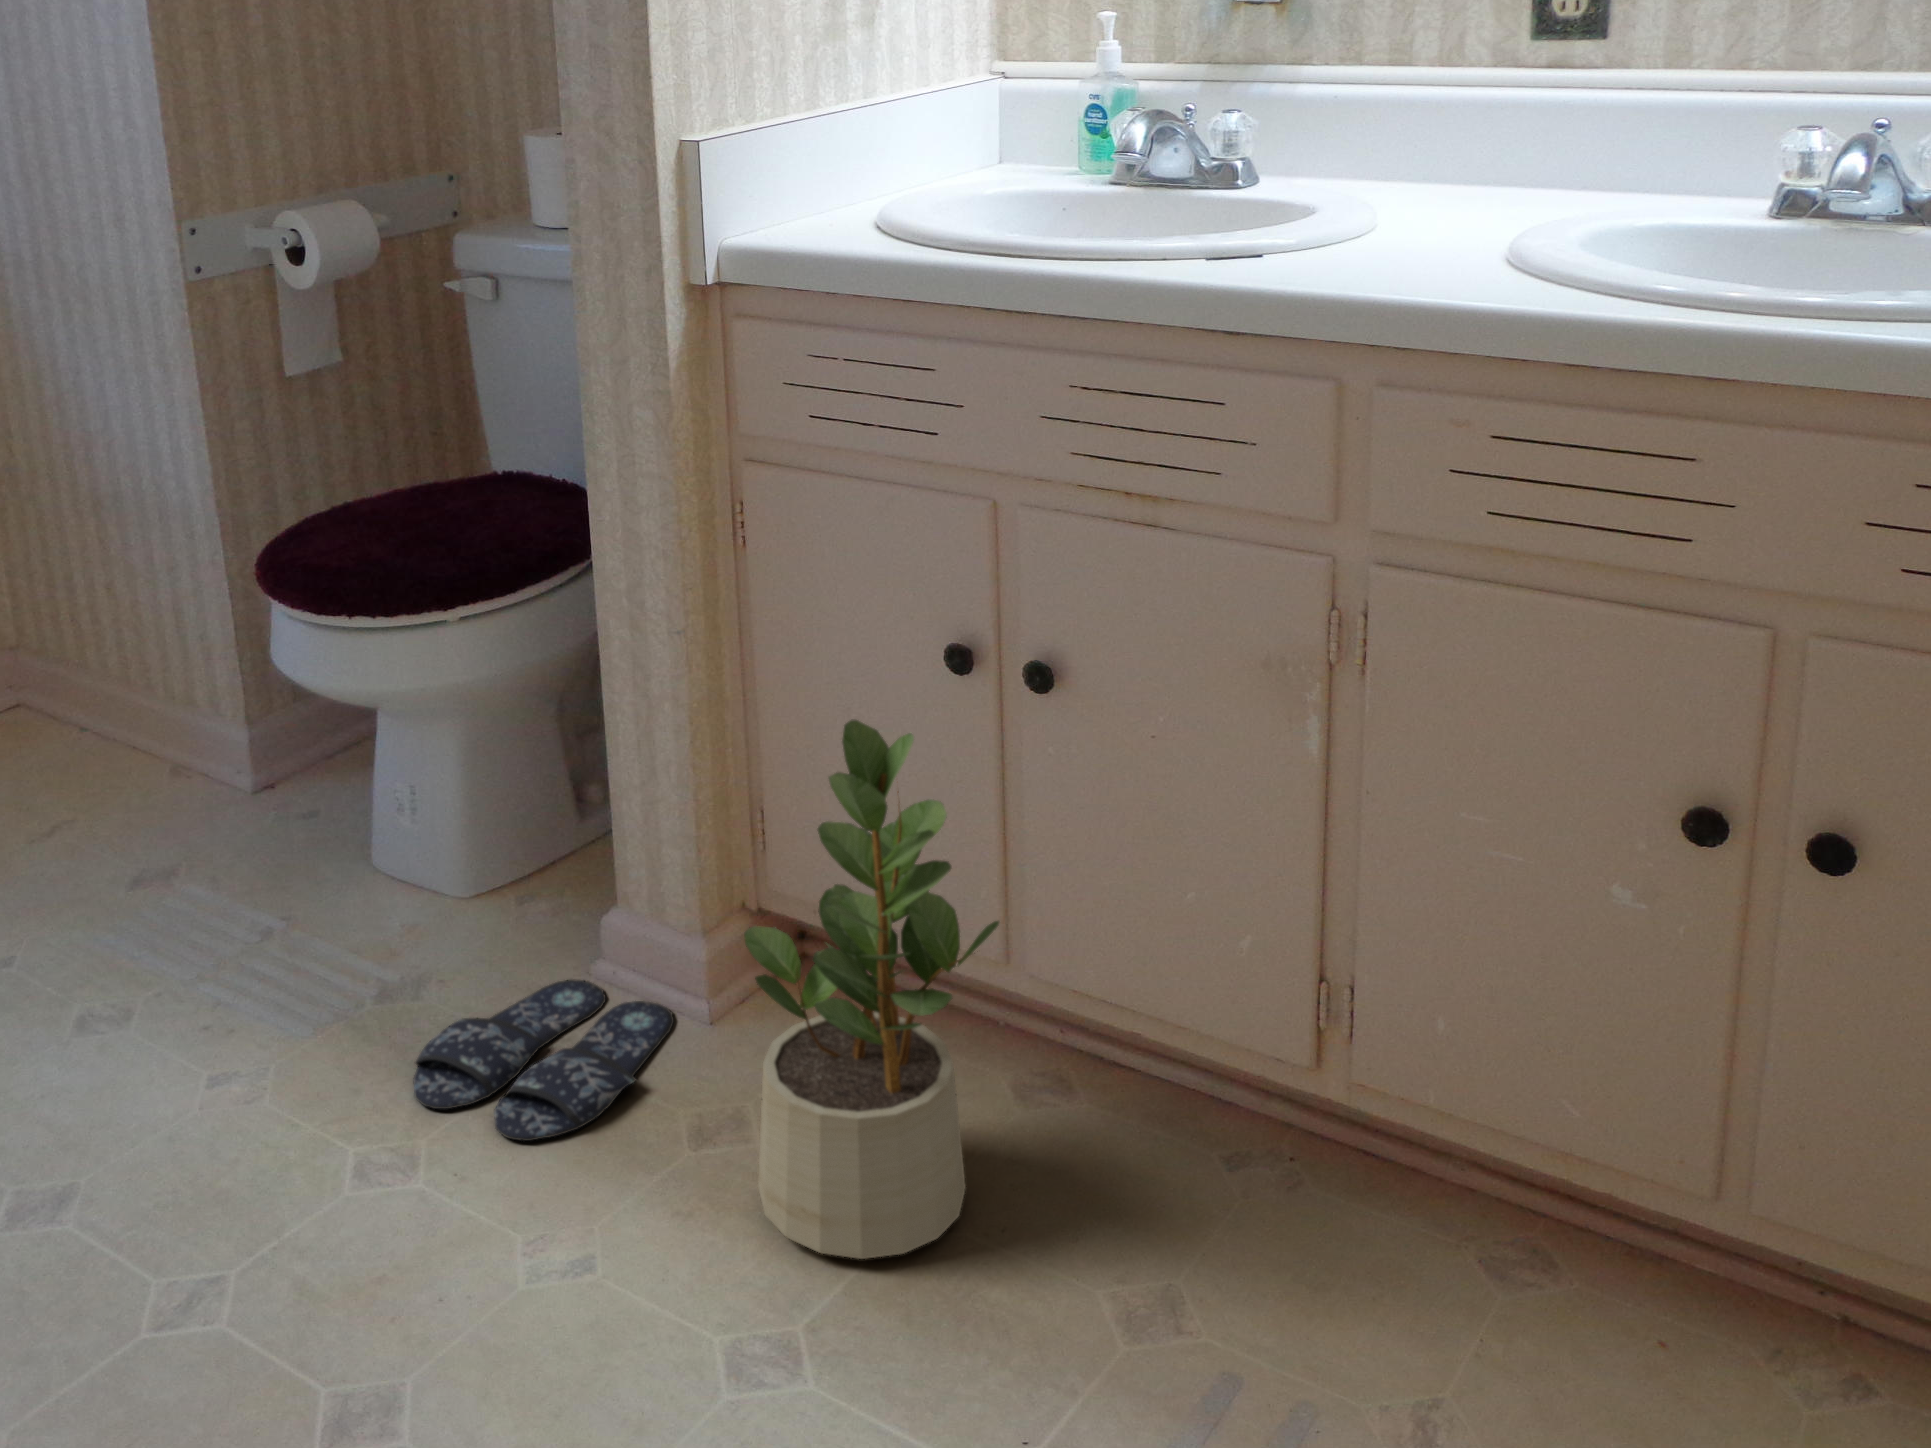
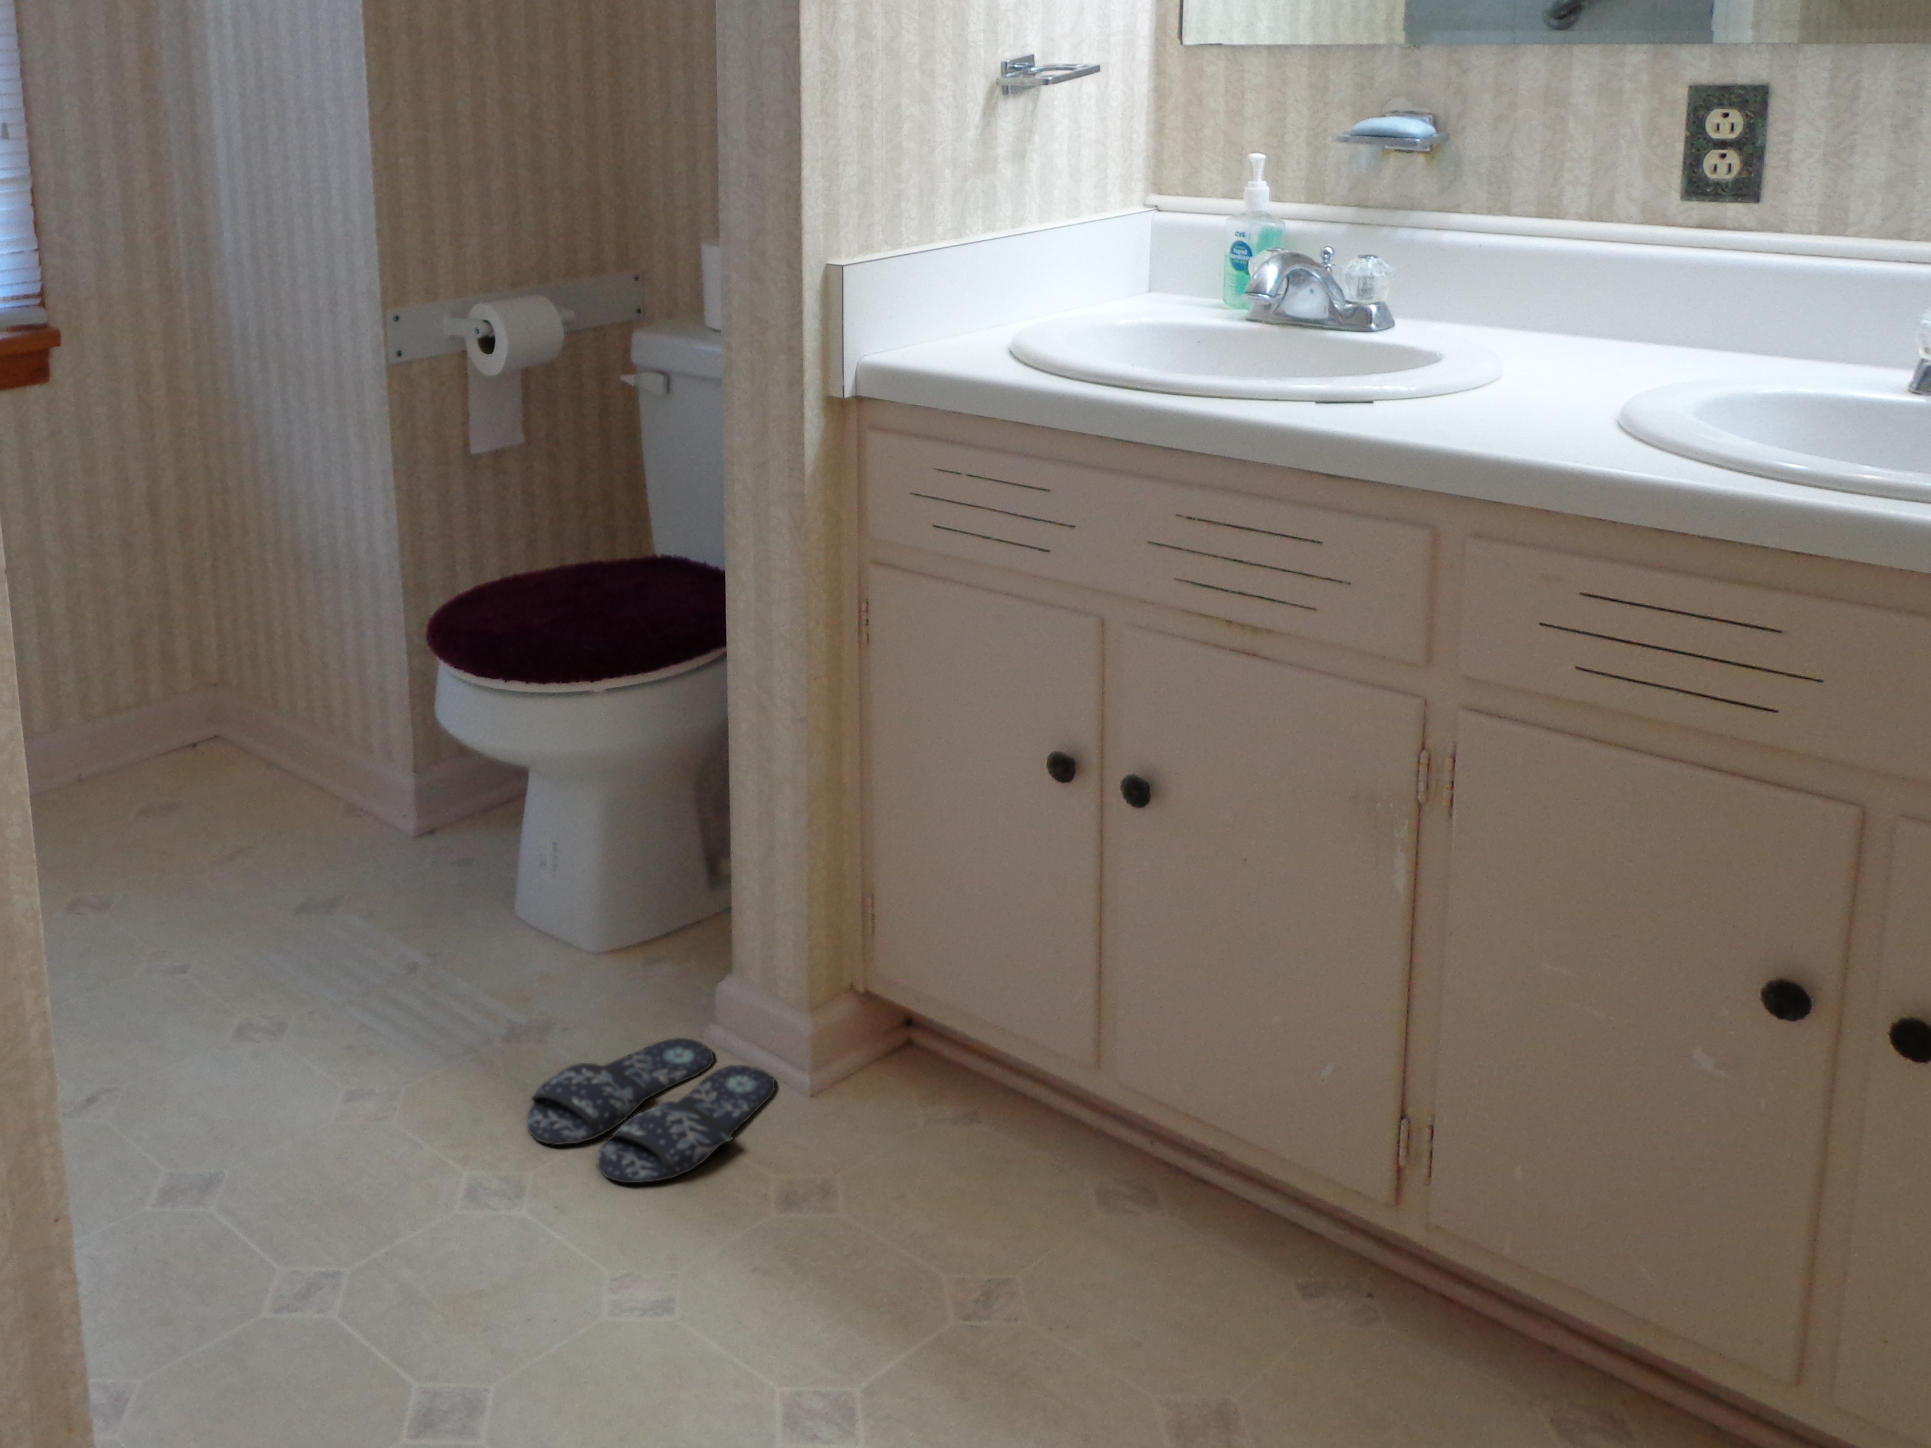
potted plant: present [744,720,999,1259] -> none [835,815,1076,1334]

